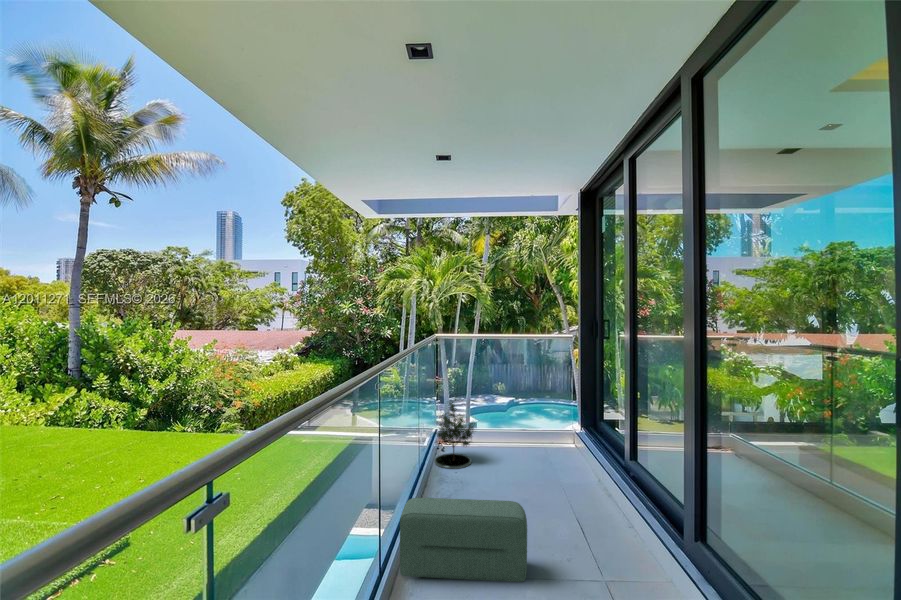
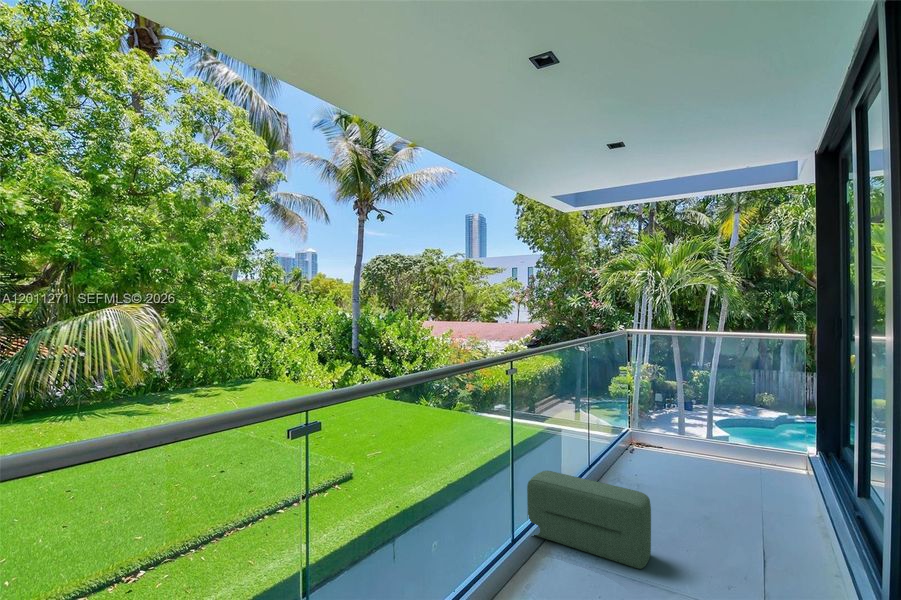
potted tree: present [434,399,475,469] -> none [607,392,659,468]

